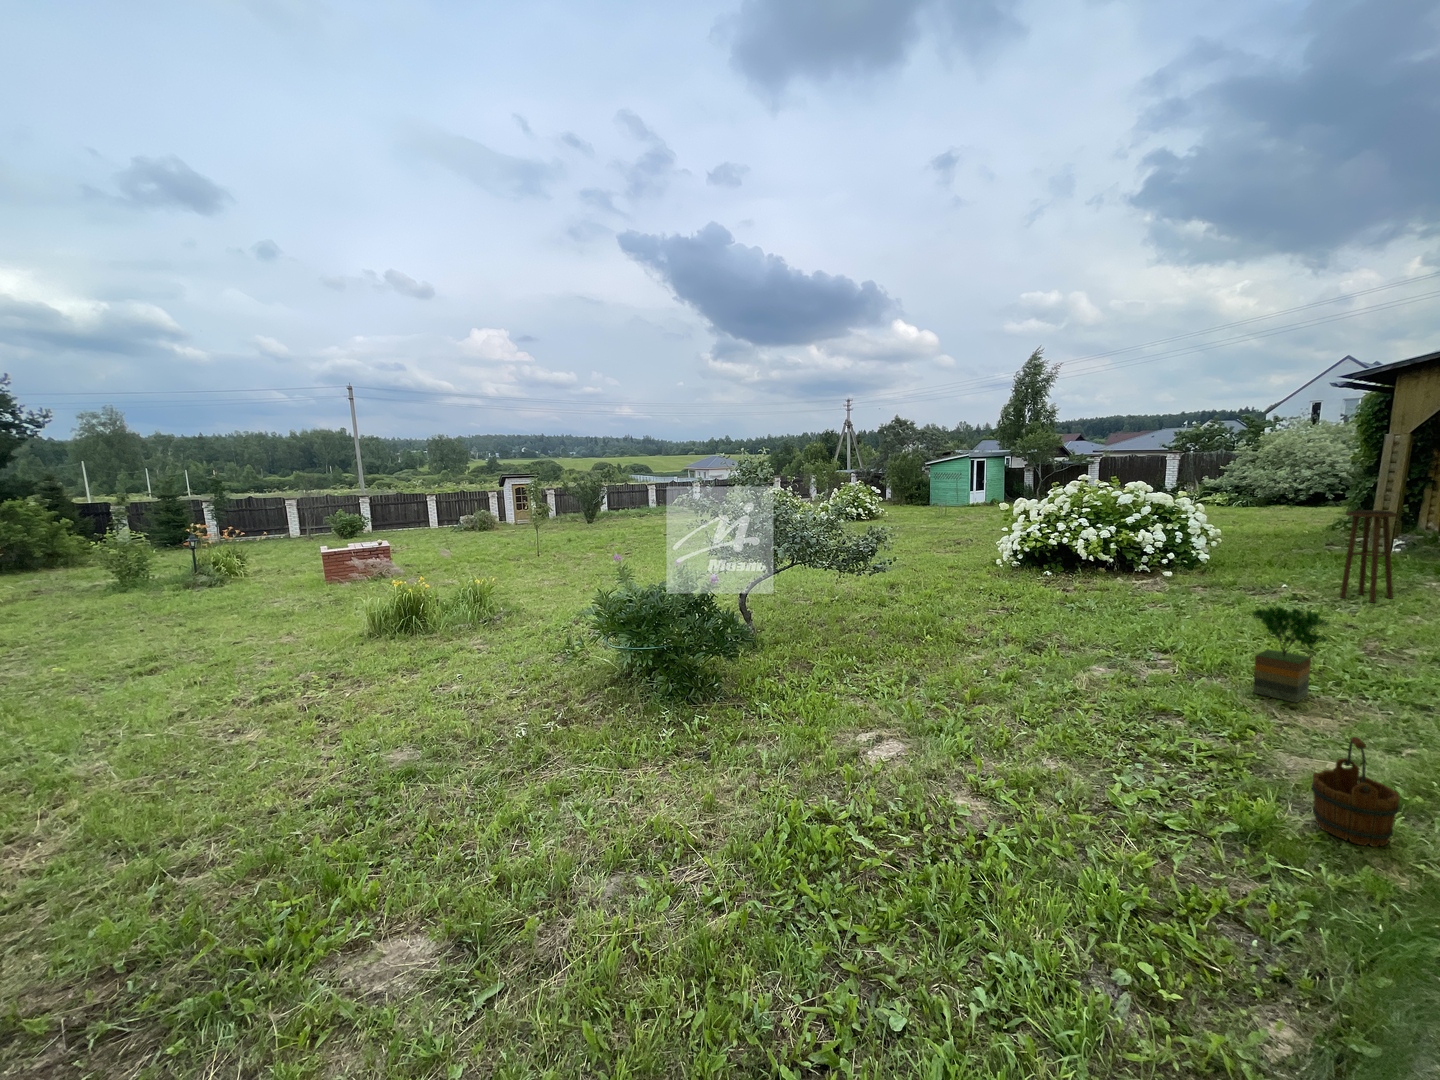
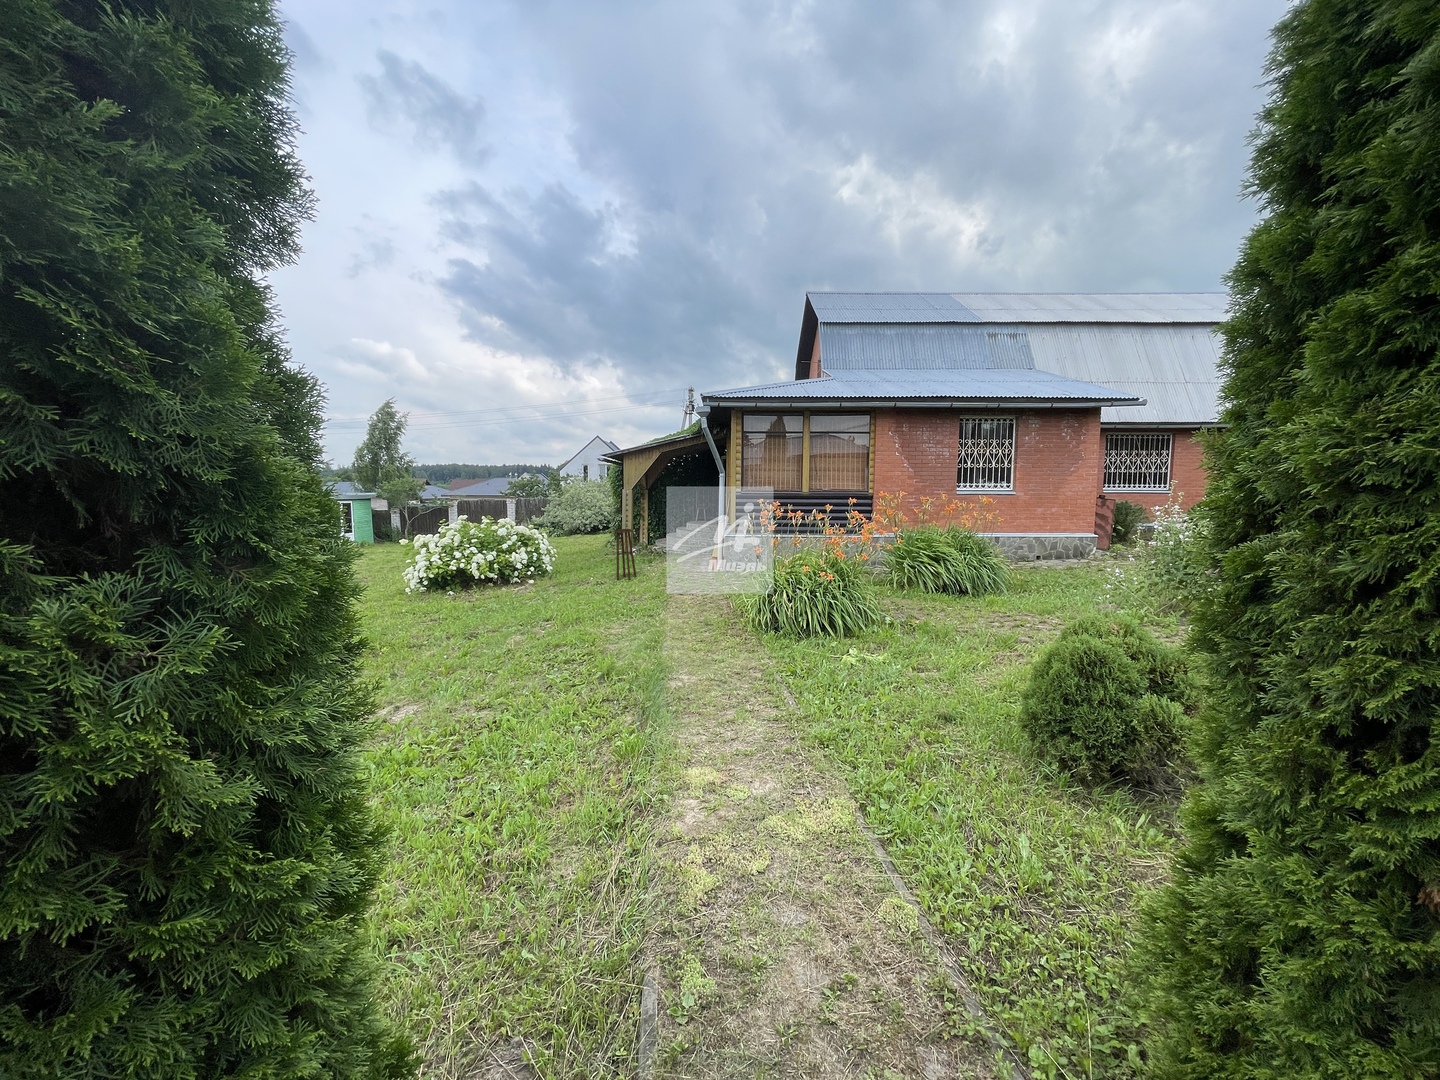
potted tree: present [1252,606,1329,703] -> none [586,578,619,628]
wooden bucket: present [1311,737,1400,847] -> none [624,620,651,666]

